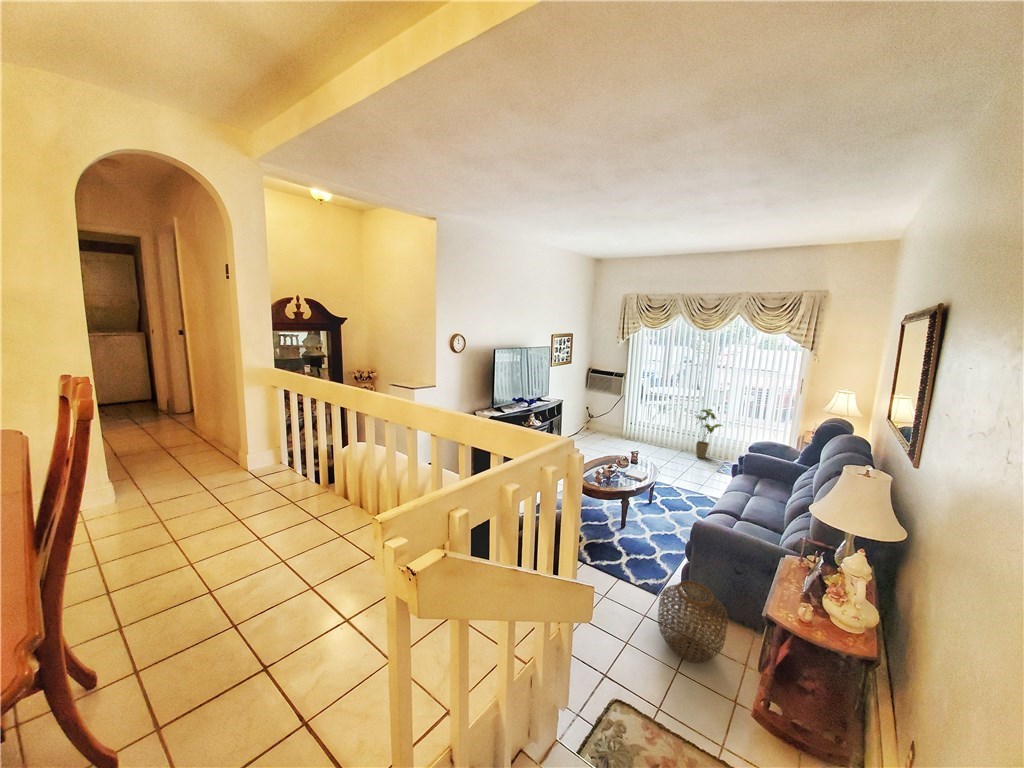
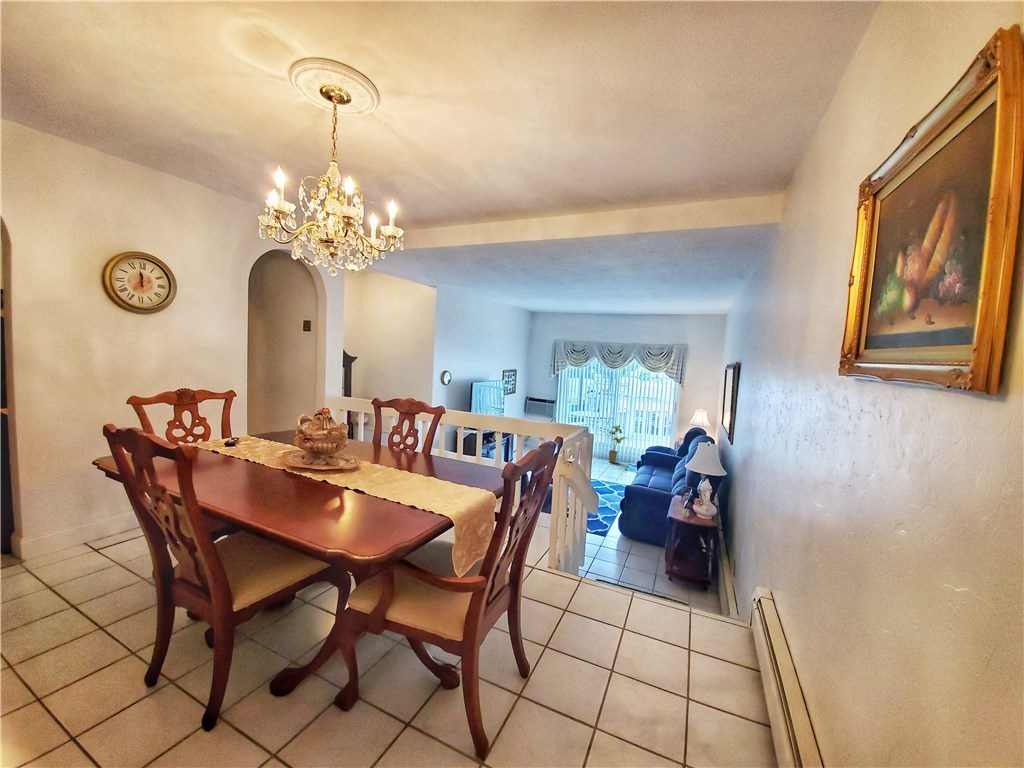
woven basket: present [658,581,728,663] -> none [611,517,649,562]

